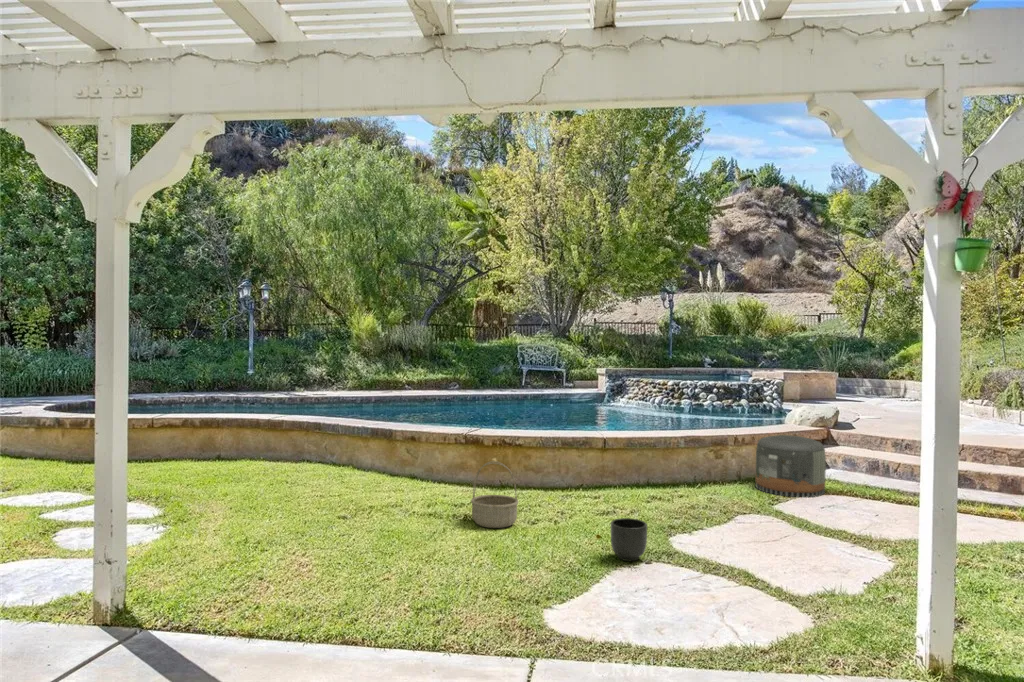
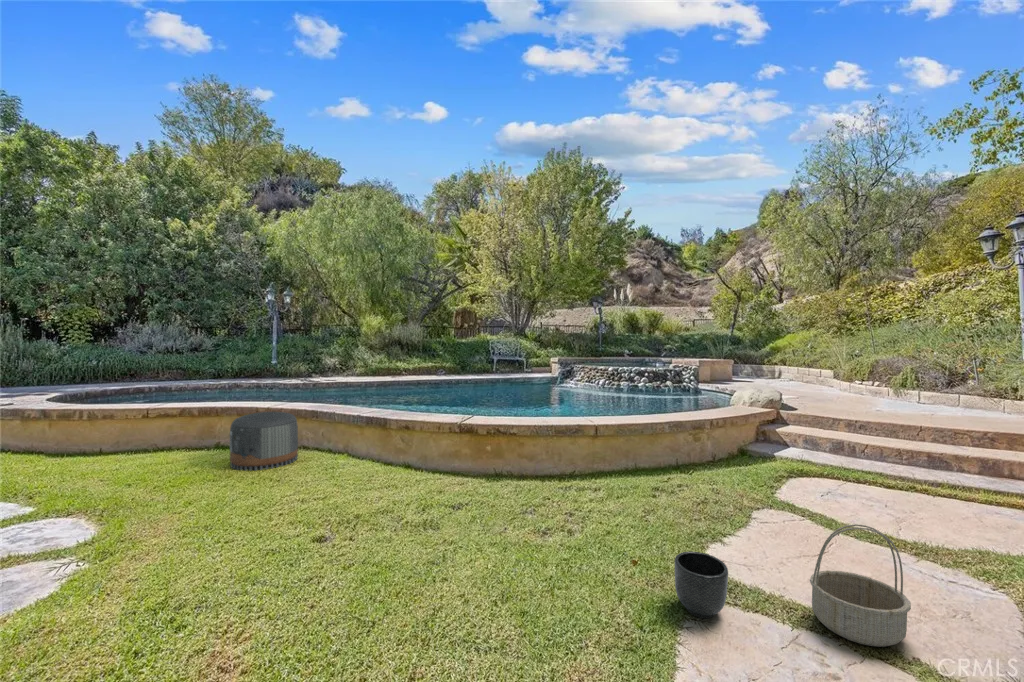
pouf: present [755,435,826,497] -> present [230,412,298,471]
basket: present [471,461,518,528] -> present [810,524,911,647]

